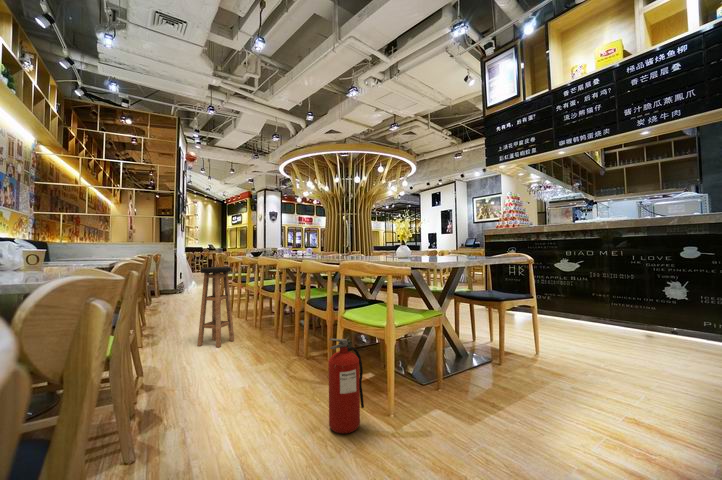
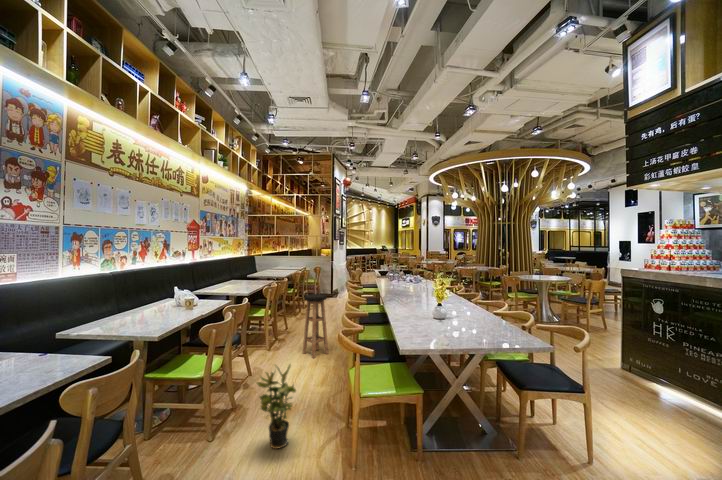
potted plant: none [240,318,301,440] -> present [257,364,296,449]
fire extinguisher: present [328,339,364,434] -> none [308,388,336,463]

